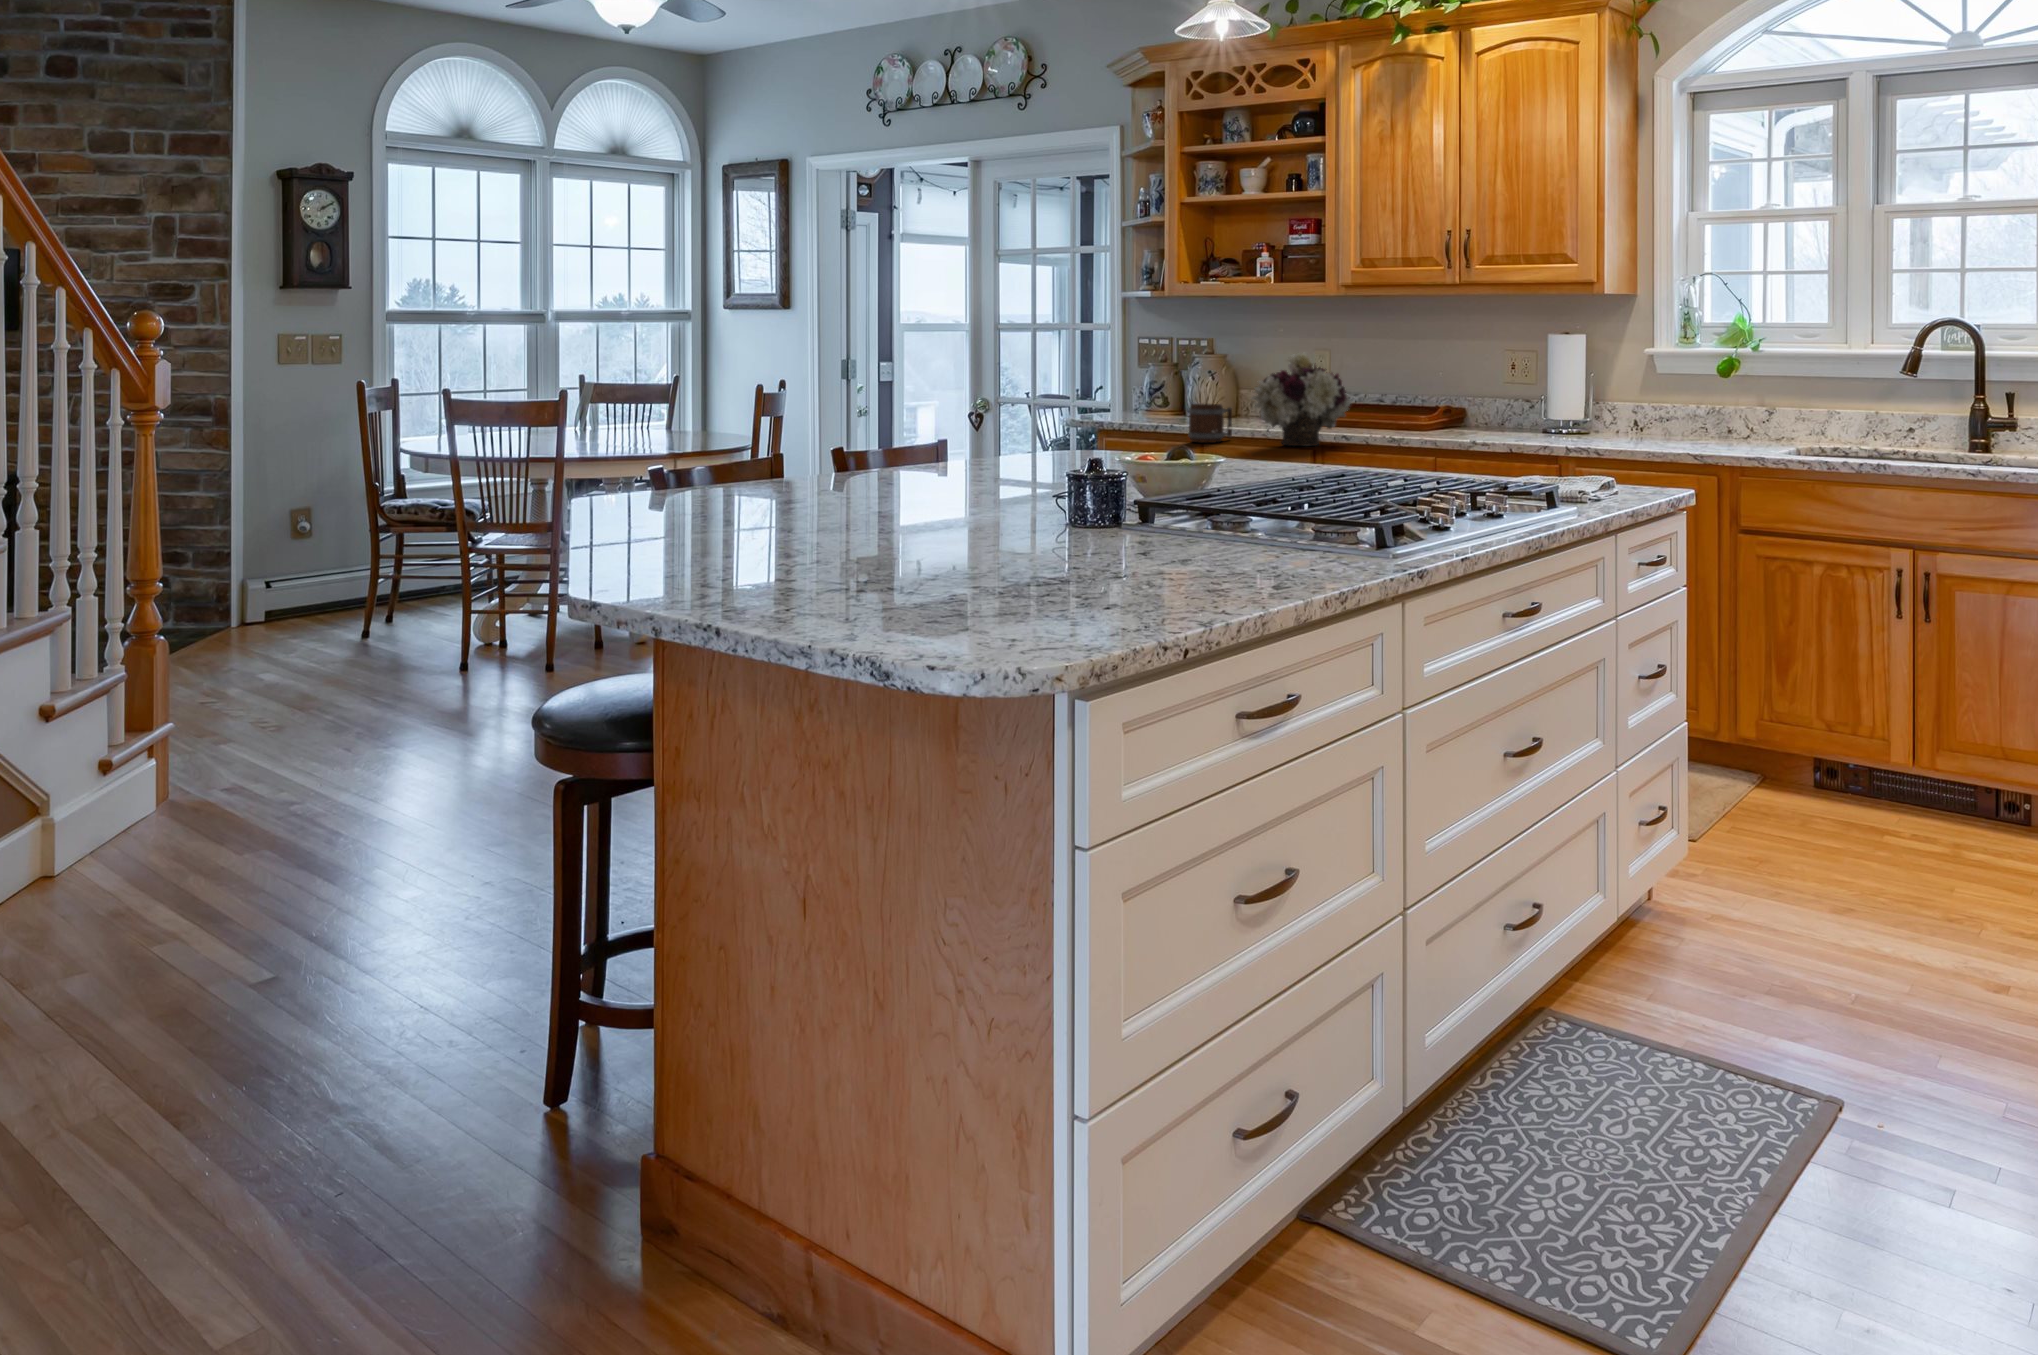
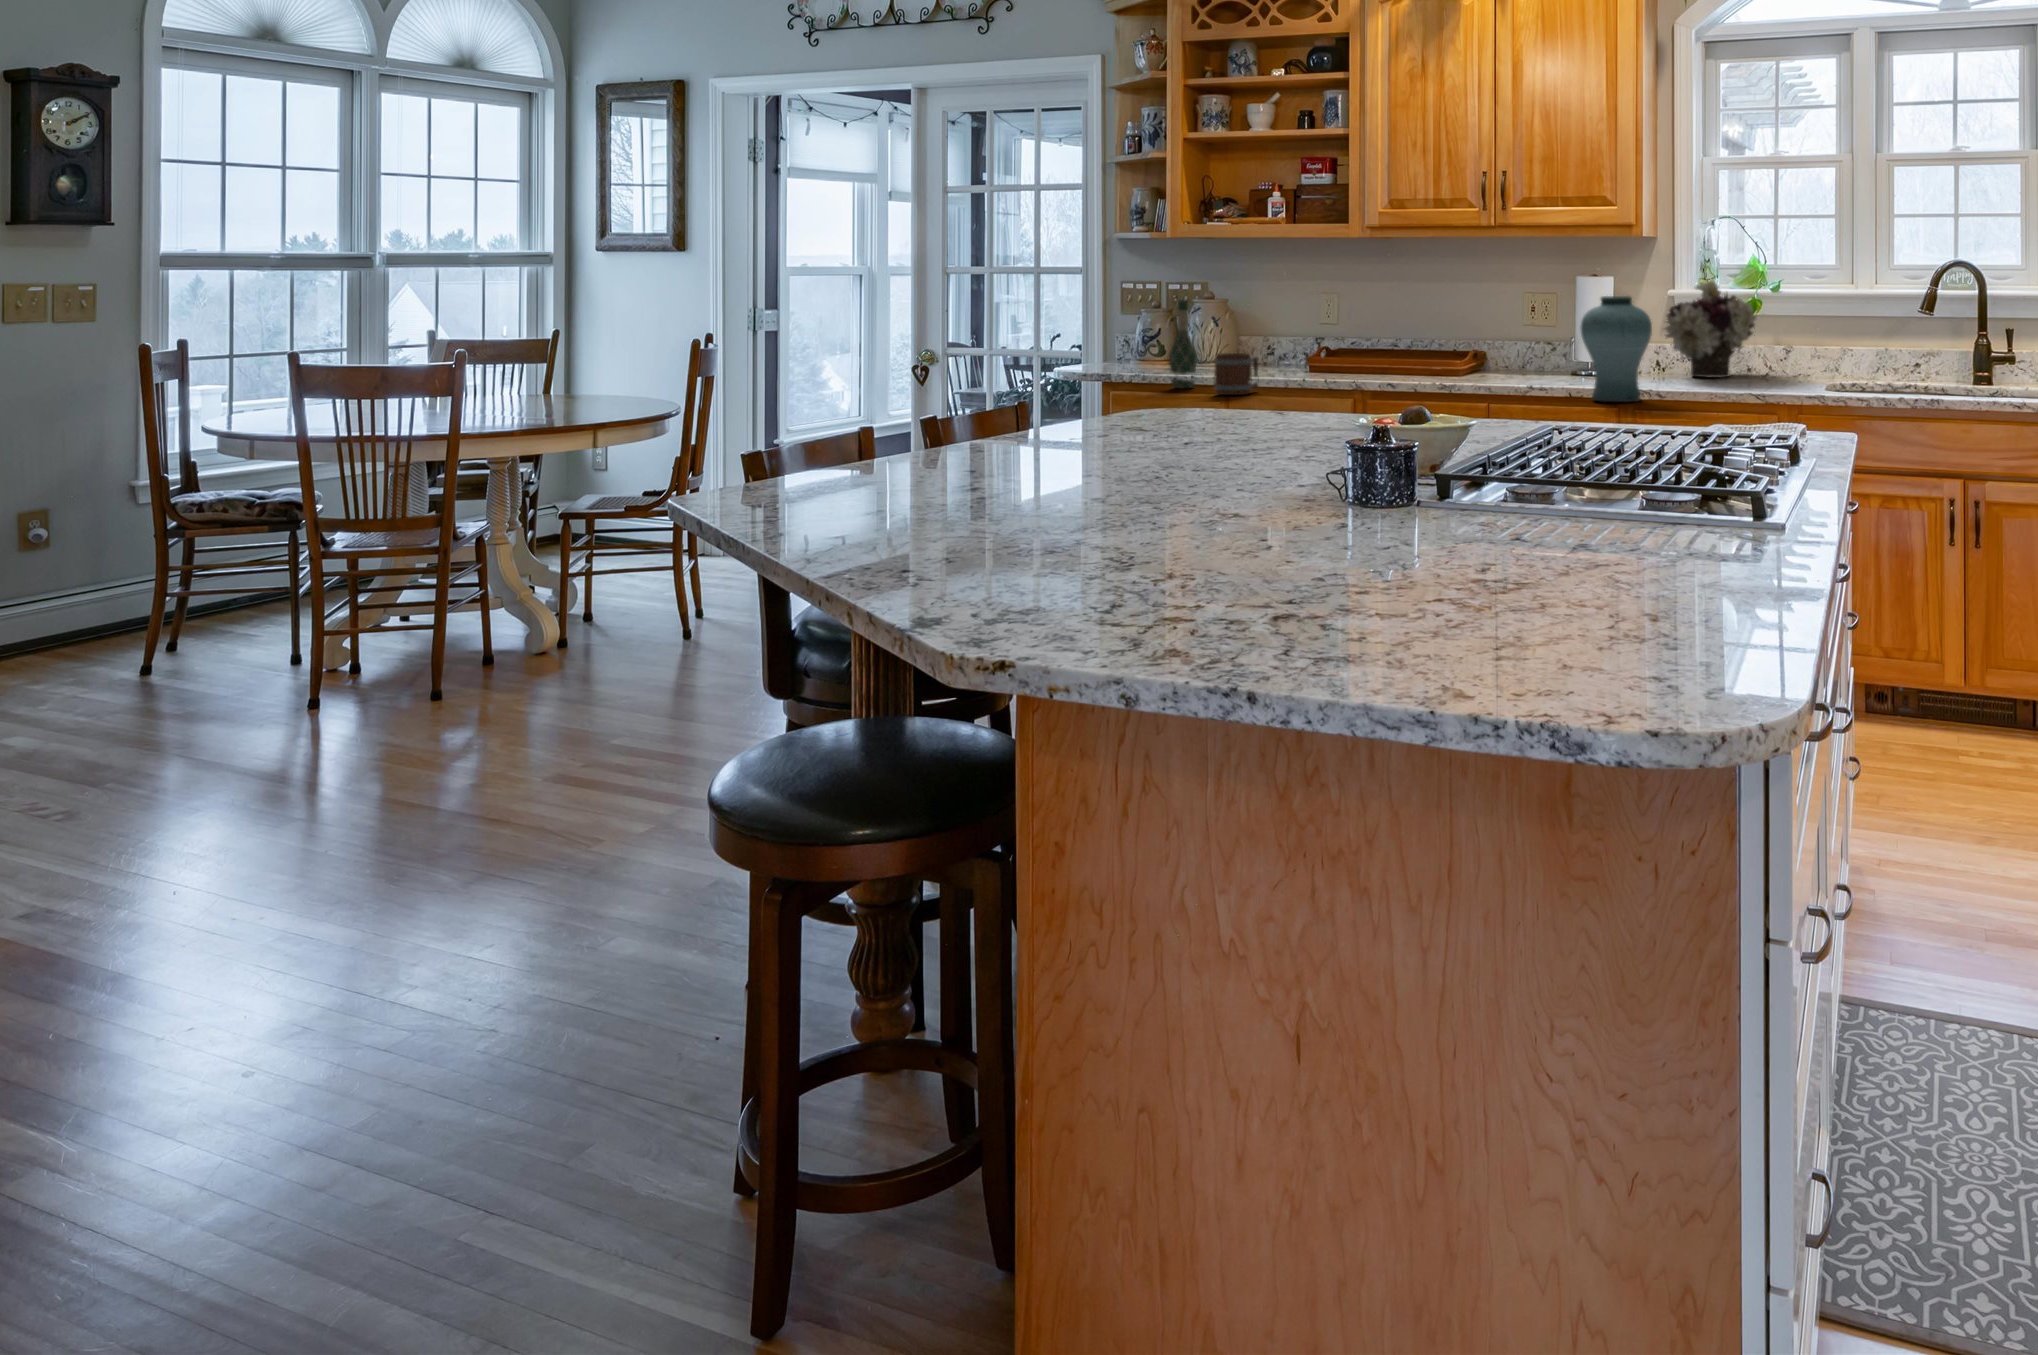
wine bottle: none [1158,353,1184,435] -> present [1169,300,1197,388]
flower arrangement: present [1252,353,1351,446] -> present [1664,280,1756,378]
vase: none [1516,353,1589,458] -> present [1581,296,1652,402]

